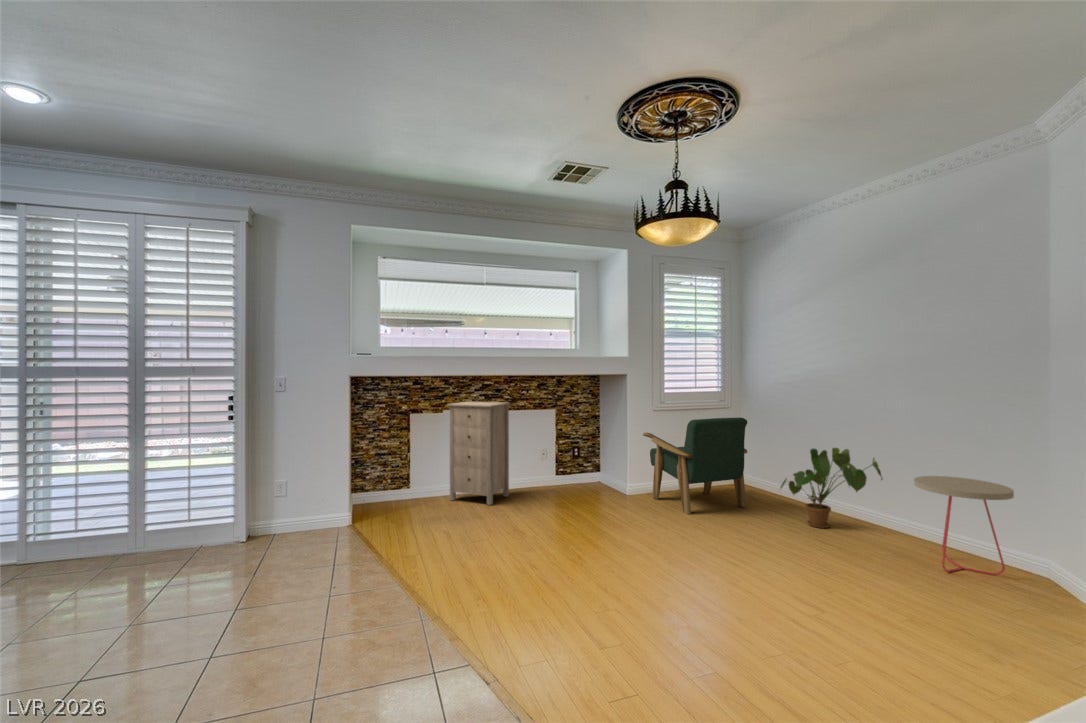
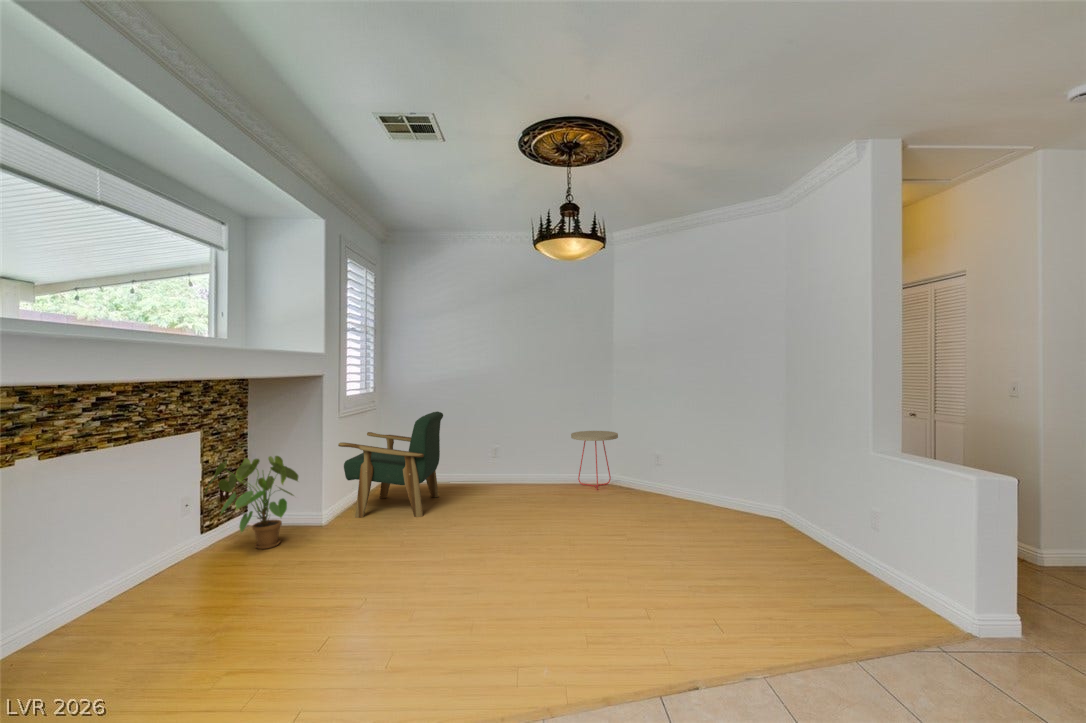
storage cabinet: present [447,401,510,505] -> none [56,426,189,644]
house plant: present [781,448,883,528] -> present [205,456,298,549]

